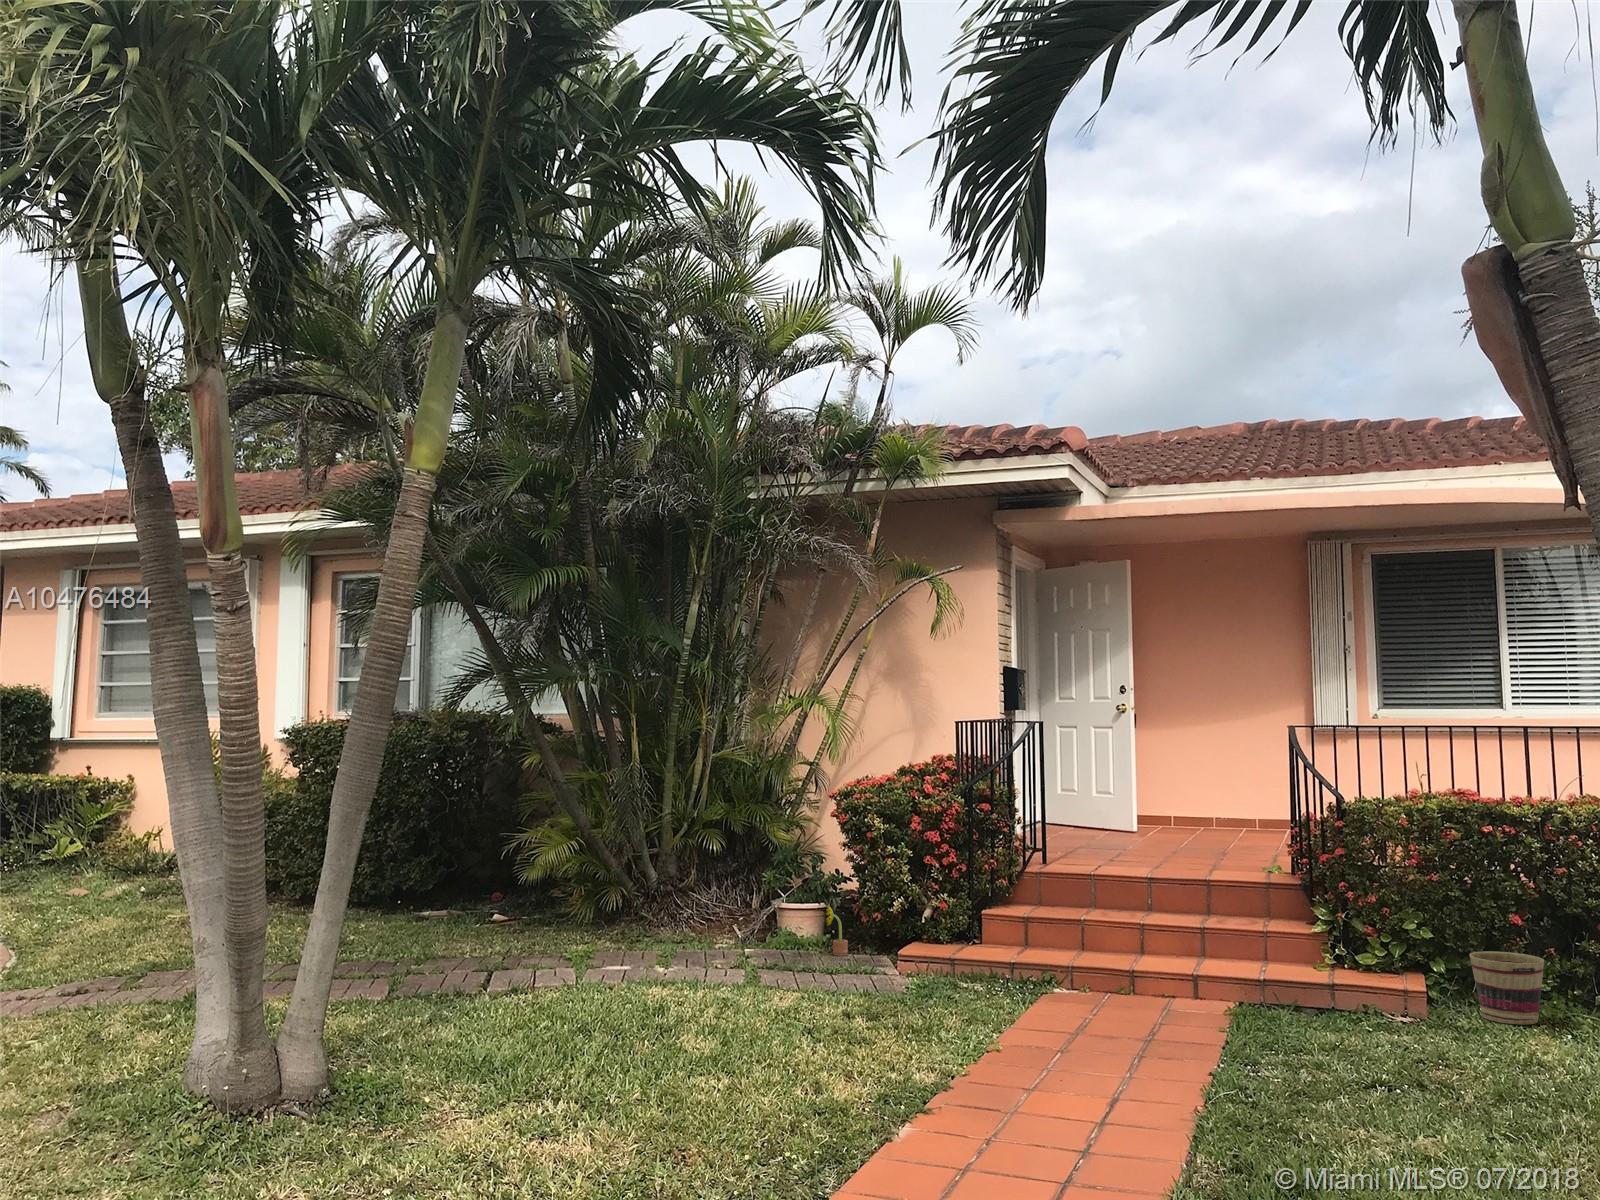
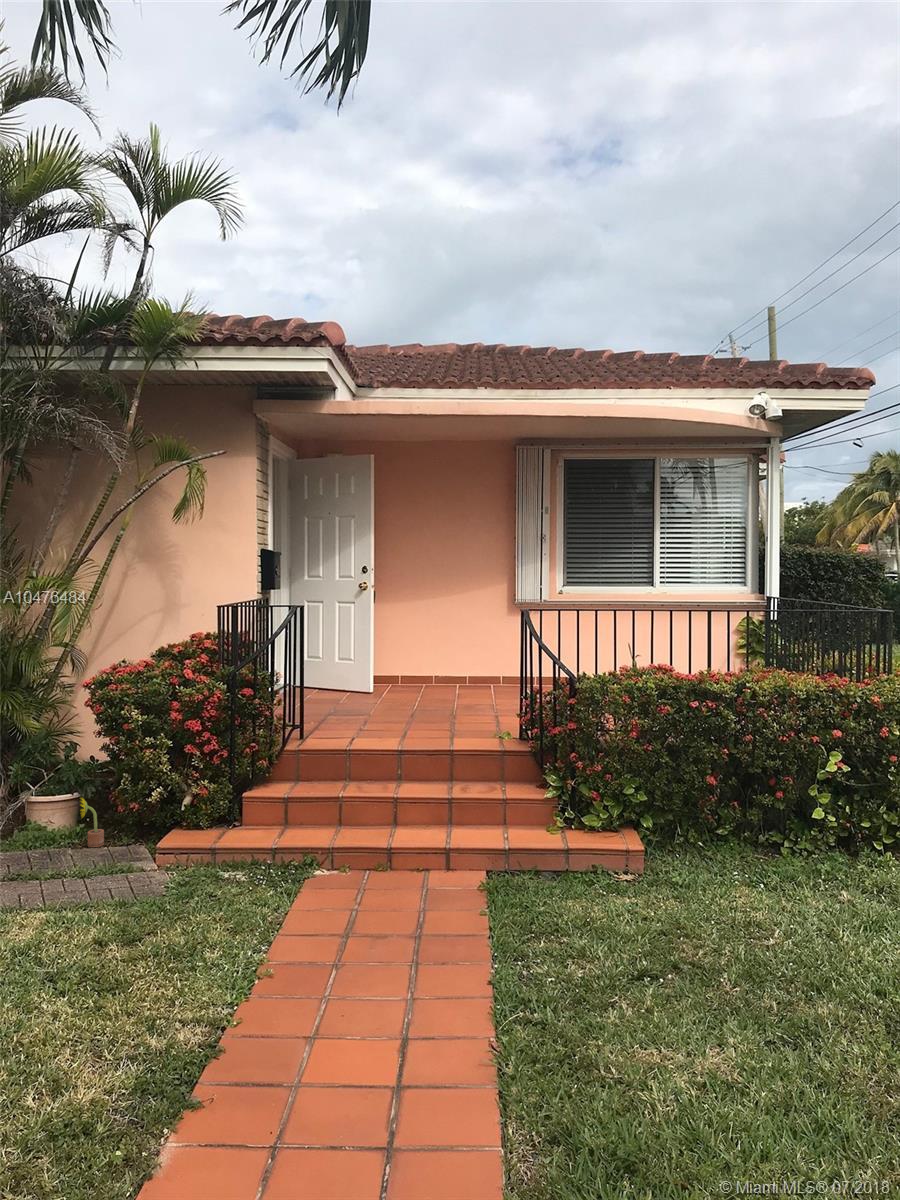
basket: present [1470,951,1544,1025] -> none [677,807,735,873]

